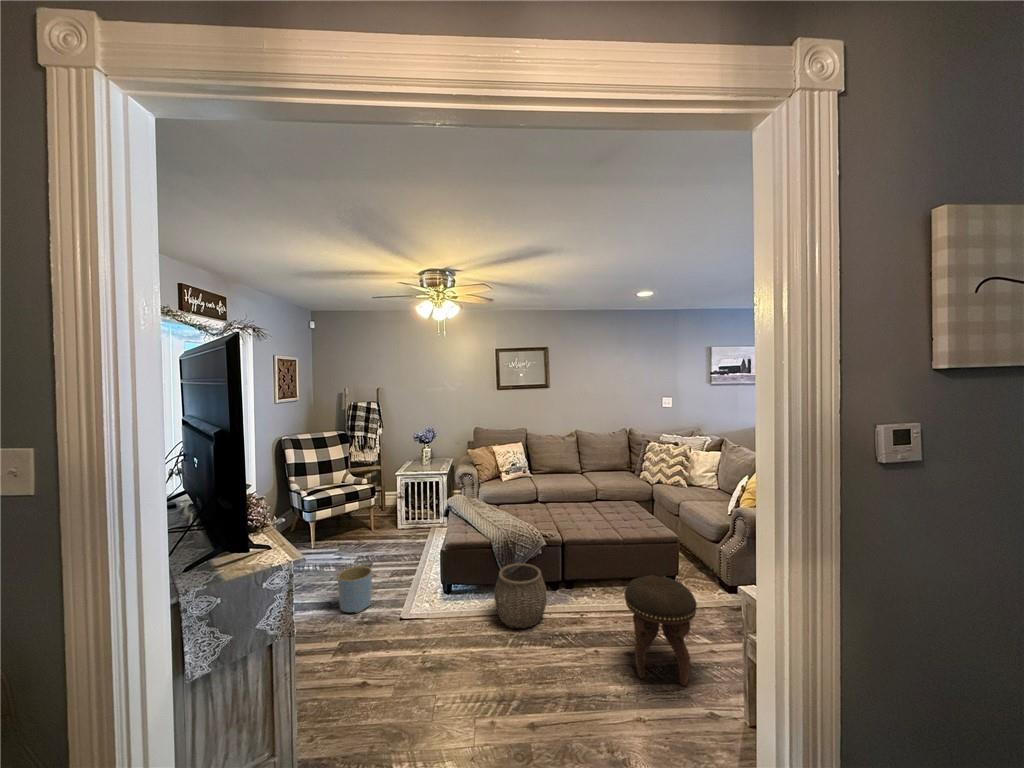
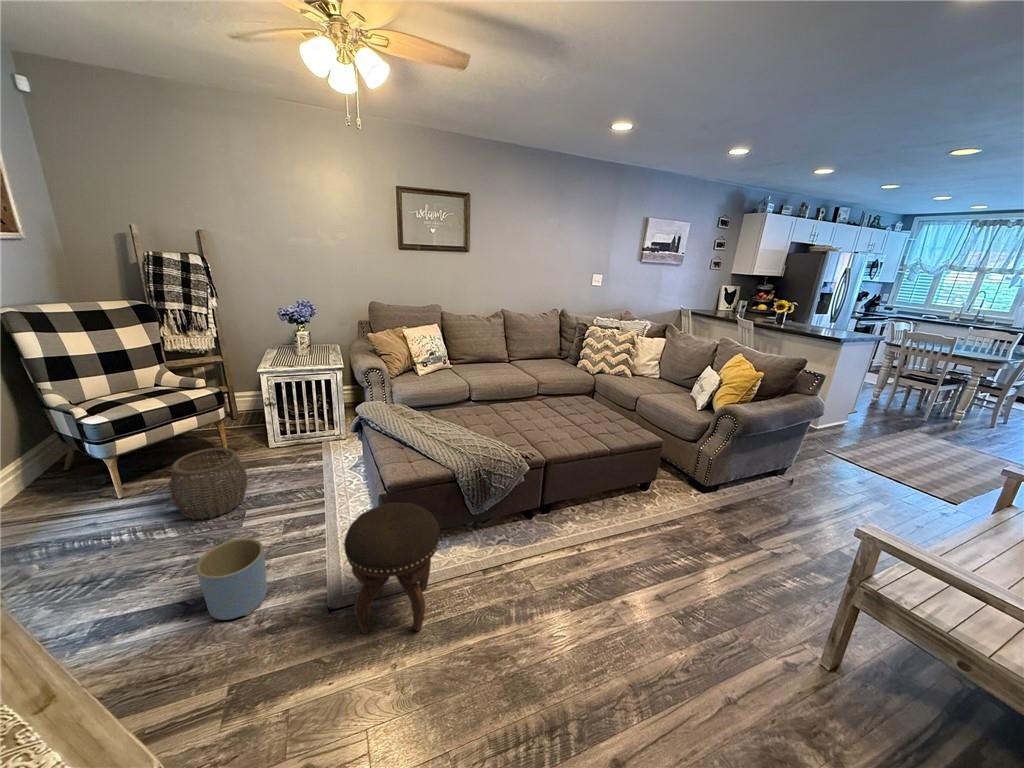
woven basket: present [494,563,547,628] -> present [169,448,247,520]
footstool: present [625,575,697,686] -> present [344,503,440,633]

